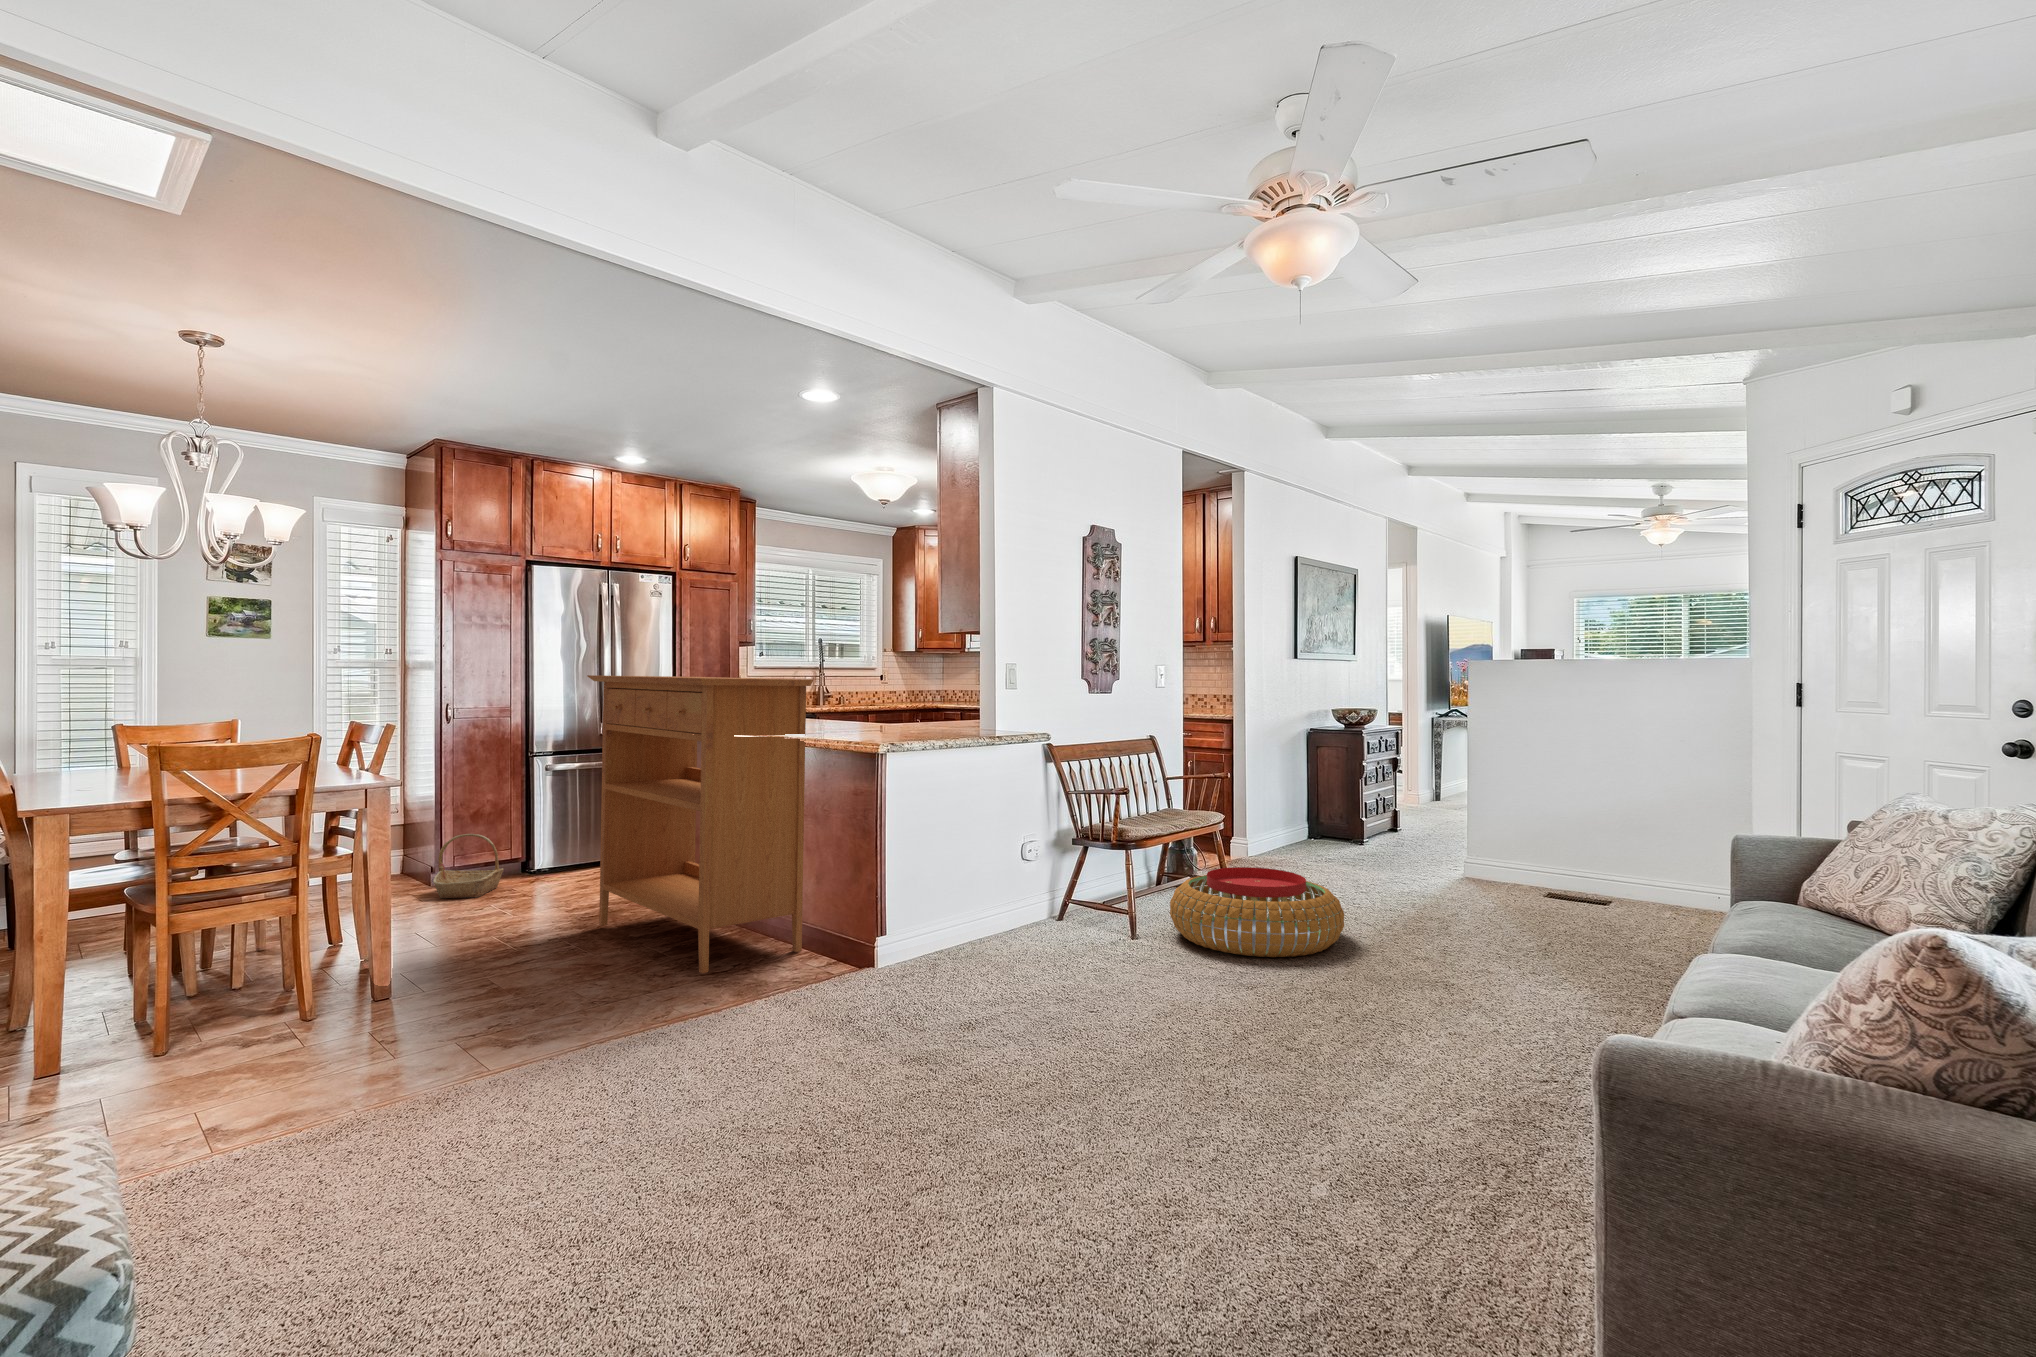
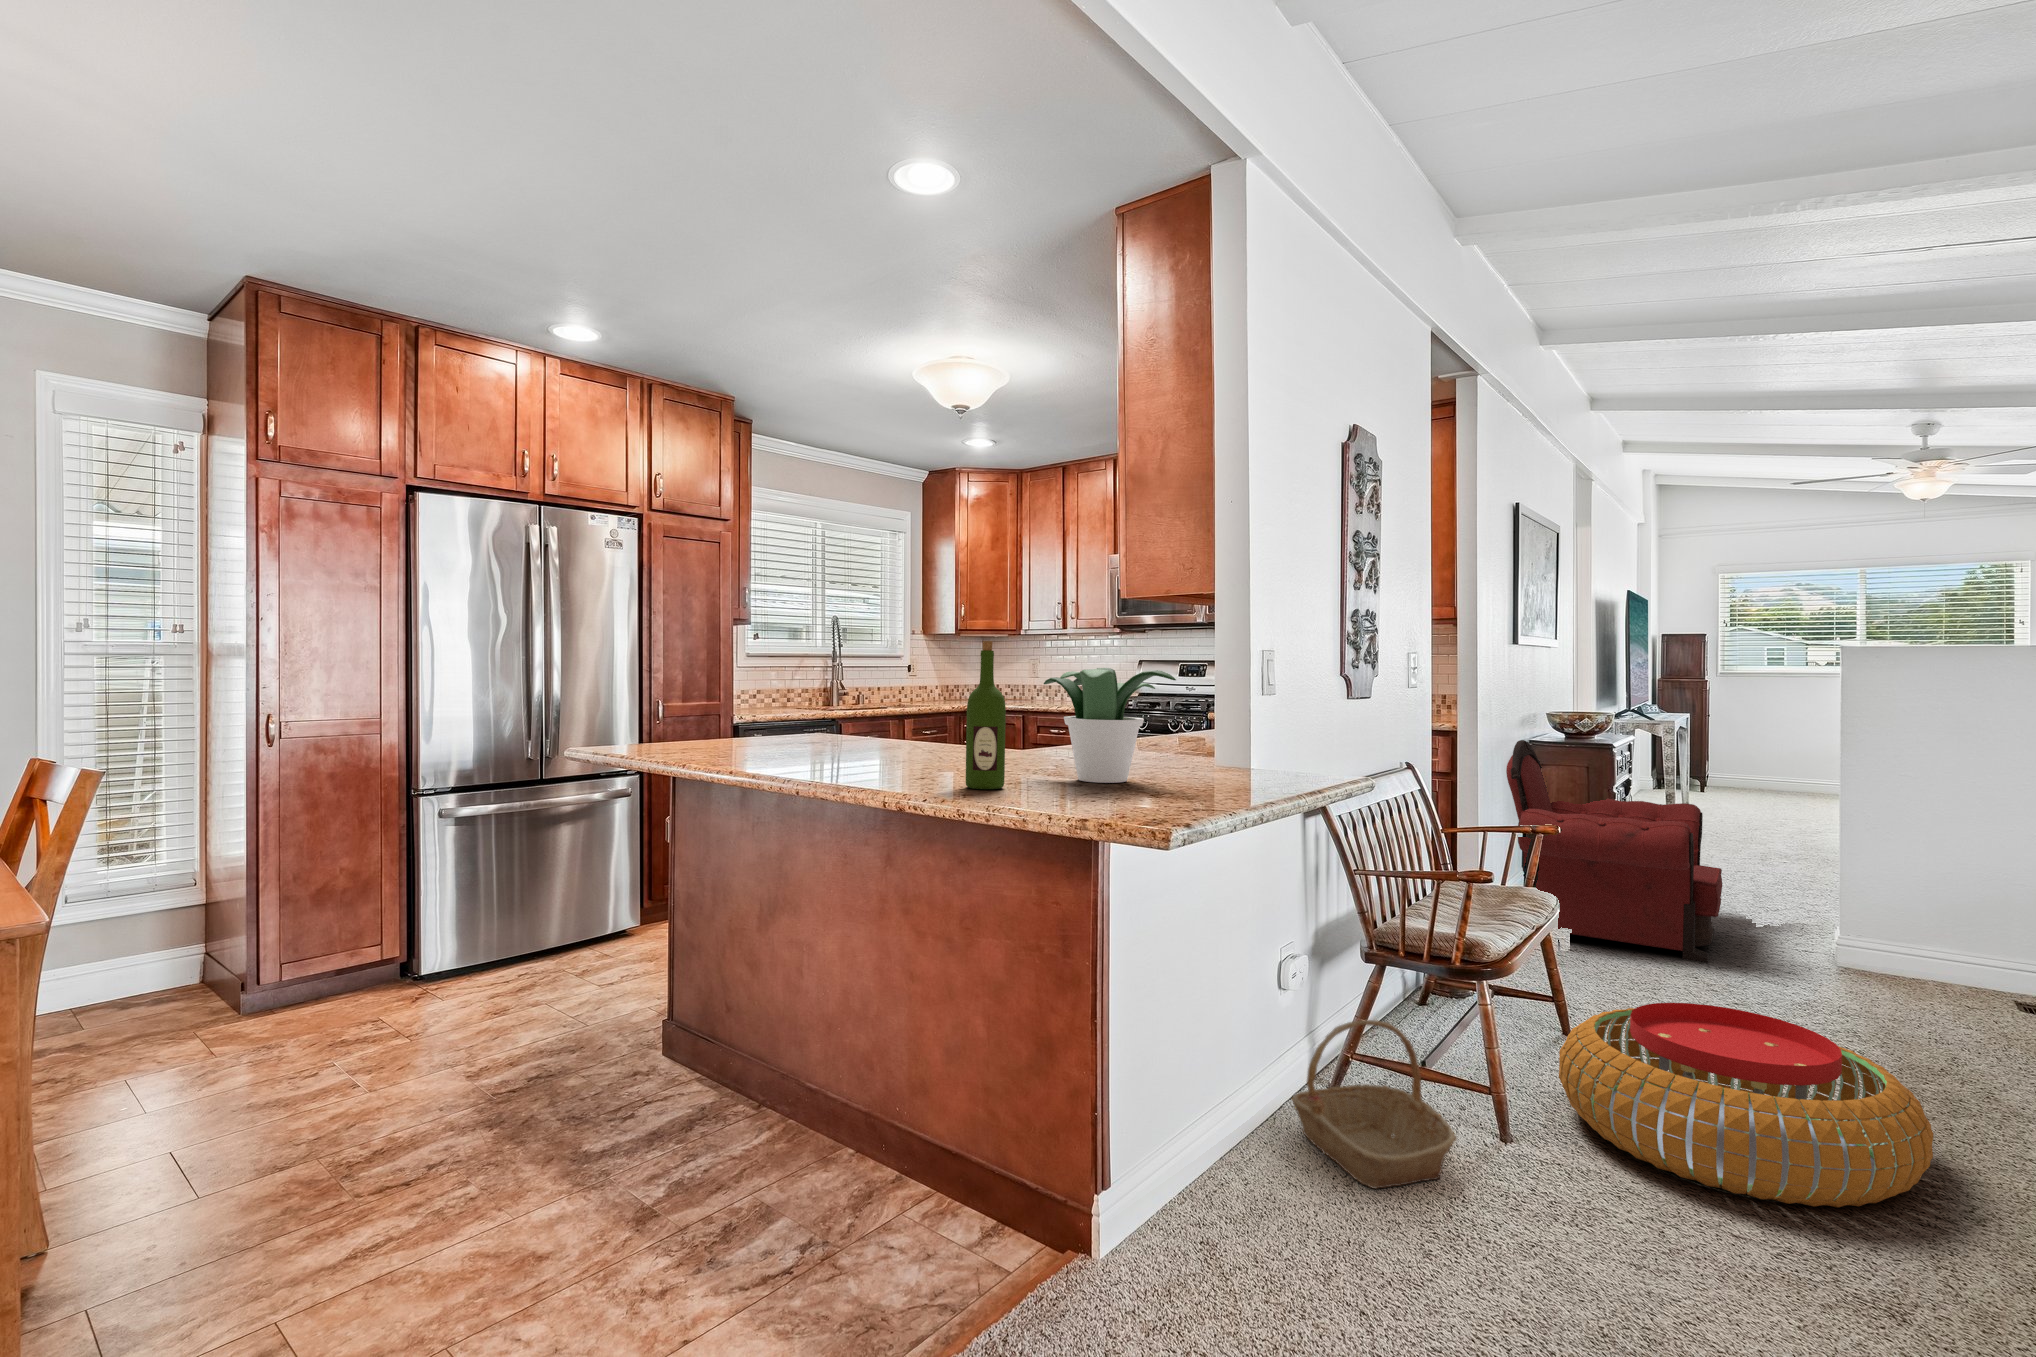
wine bottle: none [819,659,840,735] -> present [966,641,1006,789]
potted plant: none [876,673,937,735] -> present [1044,668,1176,783]
console table: present [587,675,813,973] -> none [504,670,955,1297]
armchair: none [1263,726,1413,874] -> present [1506,740,1722,963]
basket: present [433,834,504,898] -> present [1292,1020,1456,1189]

